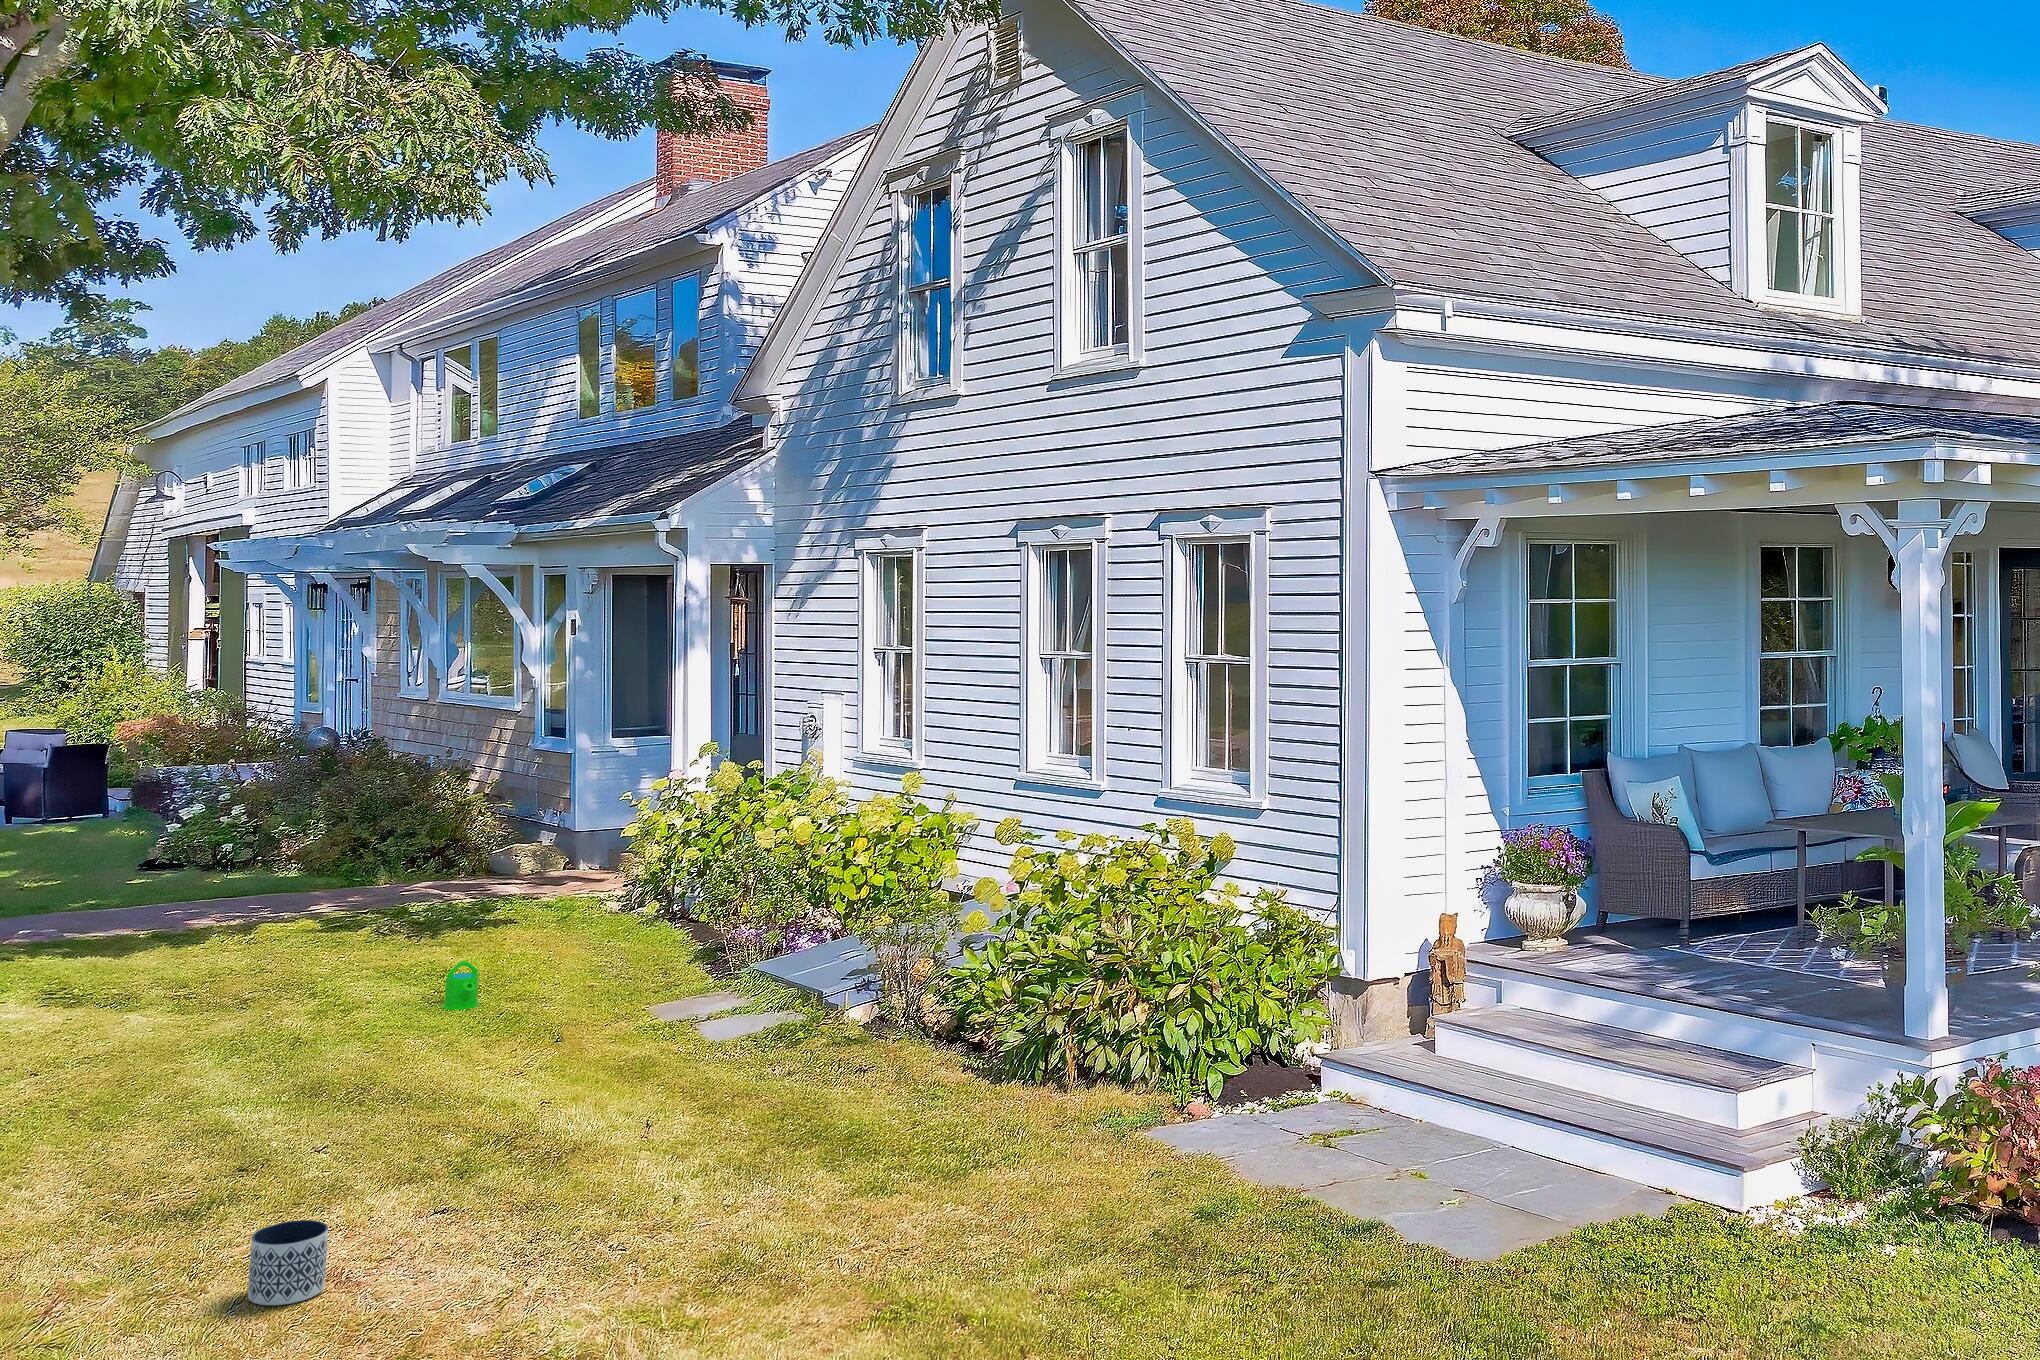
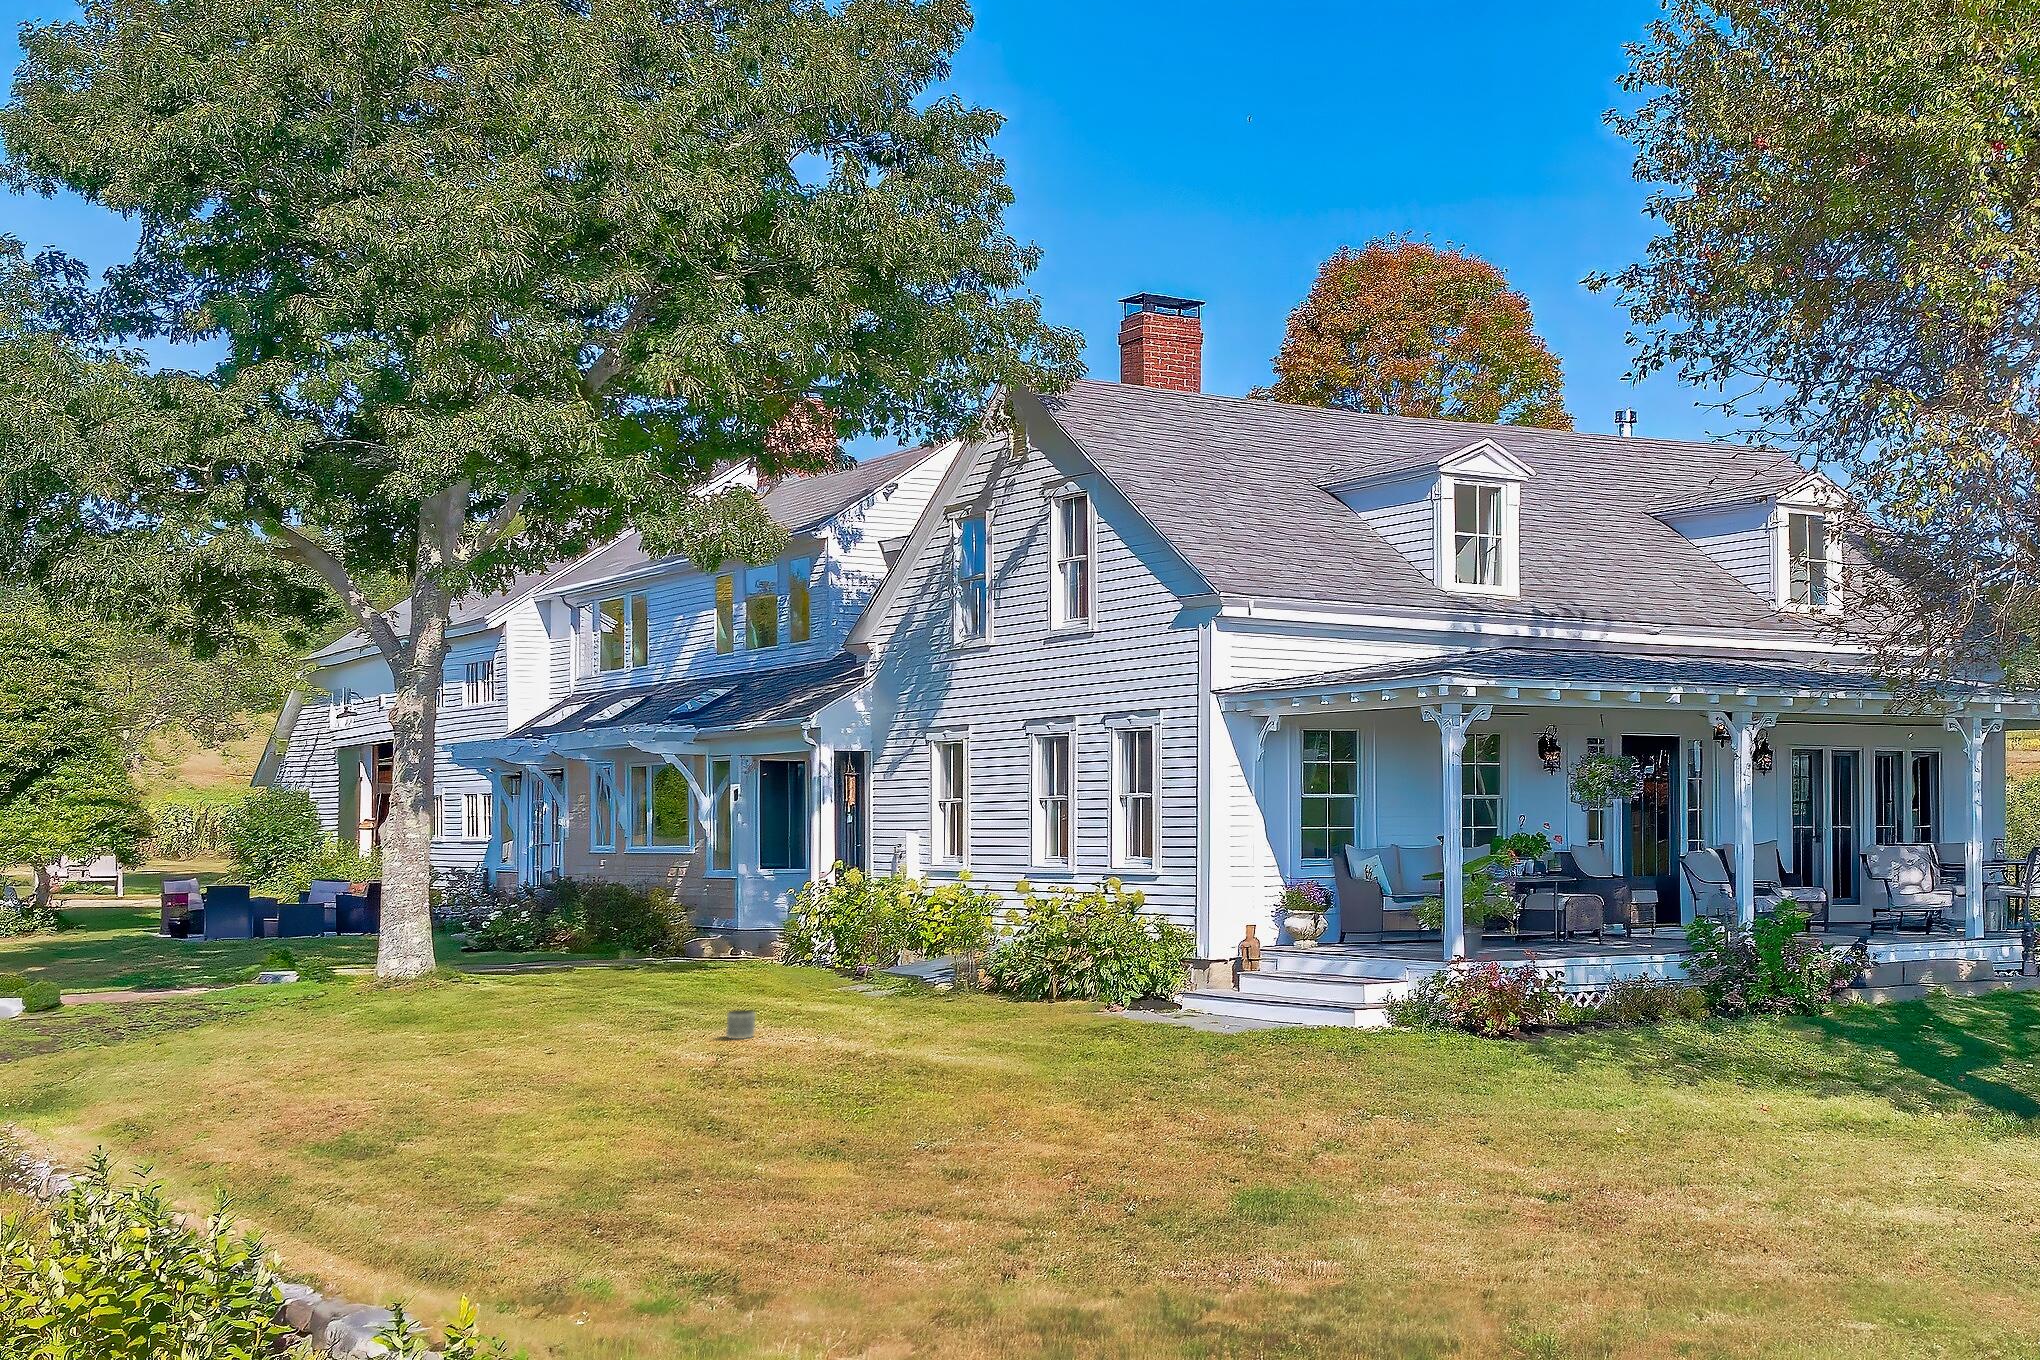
watering can: present [442,960,480,1010] -> none [721,963,741,989]

